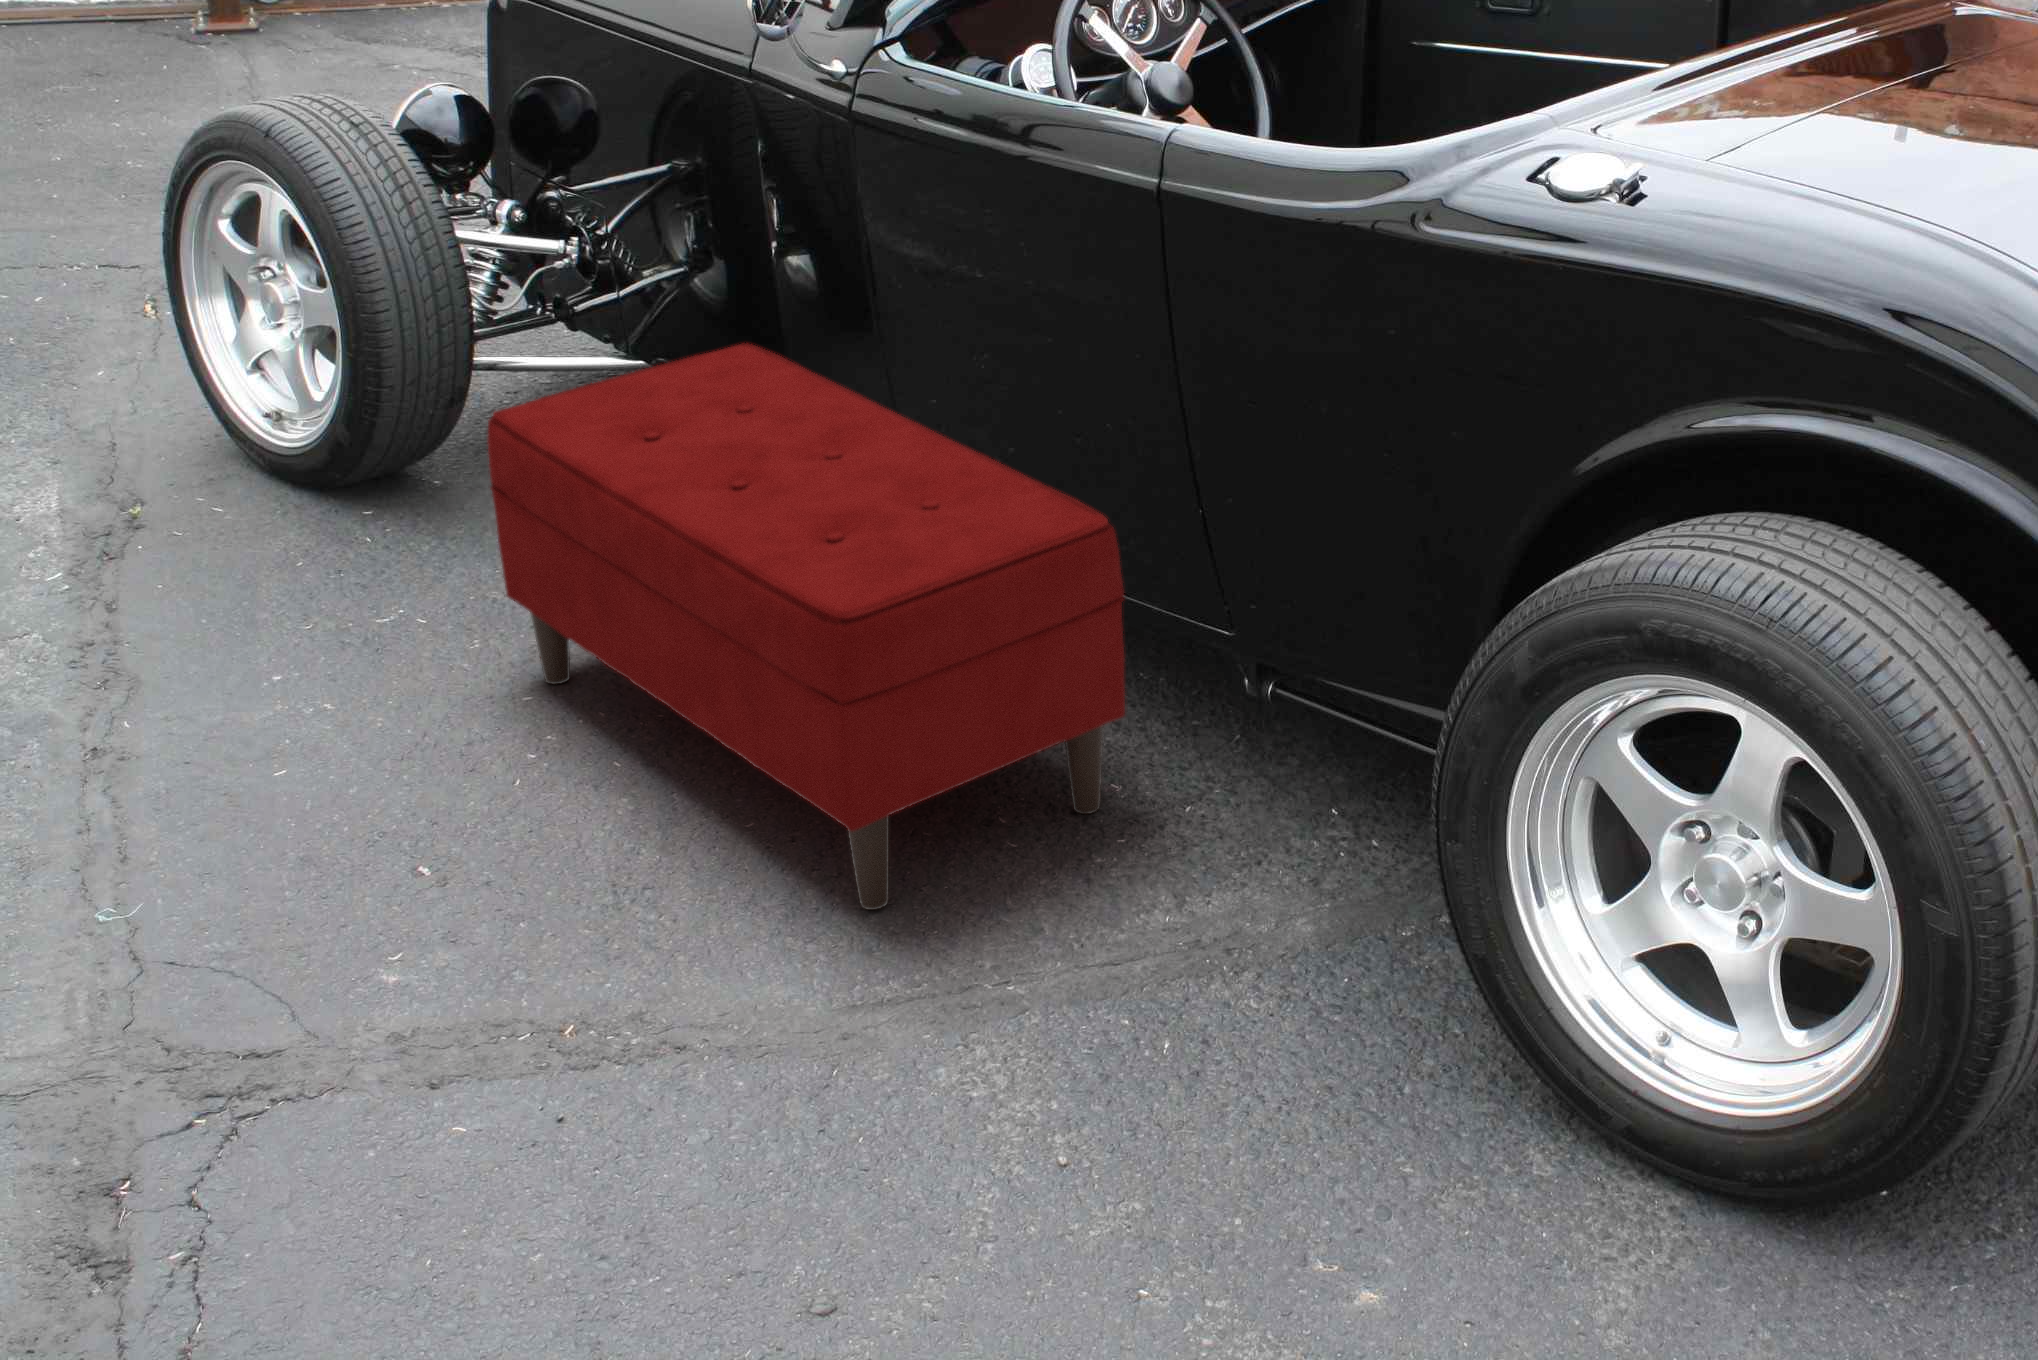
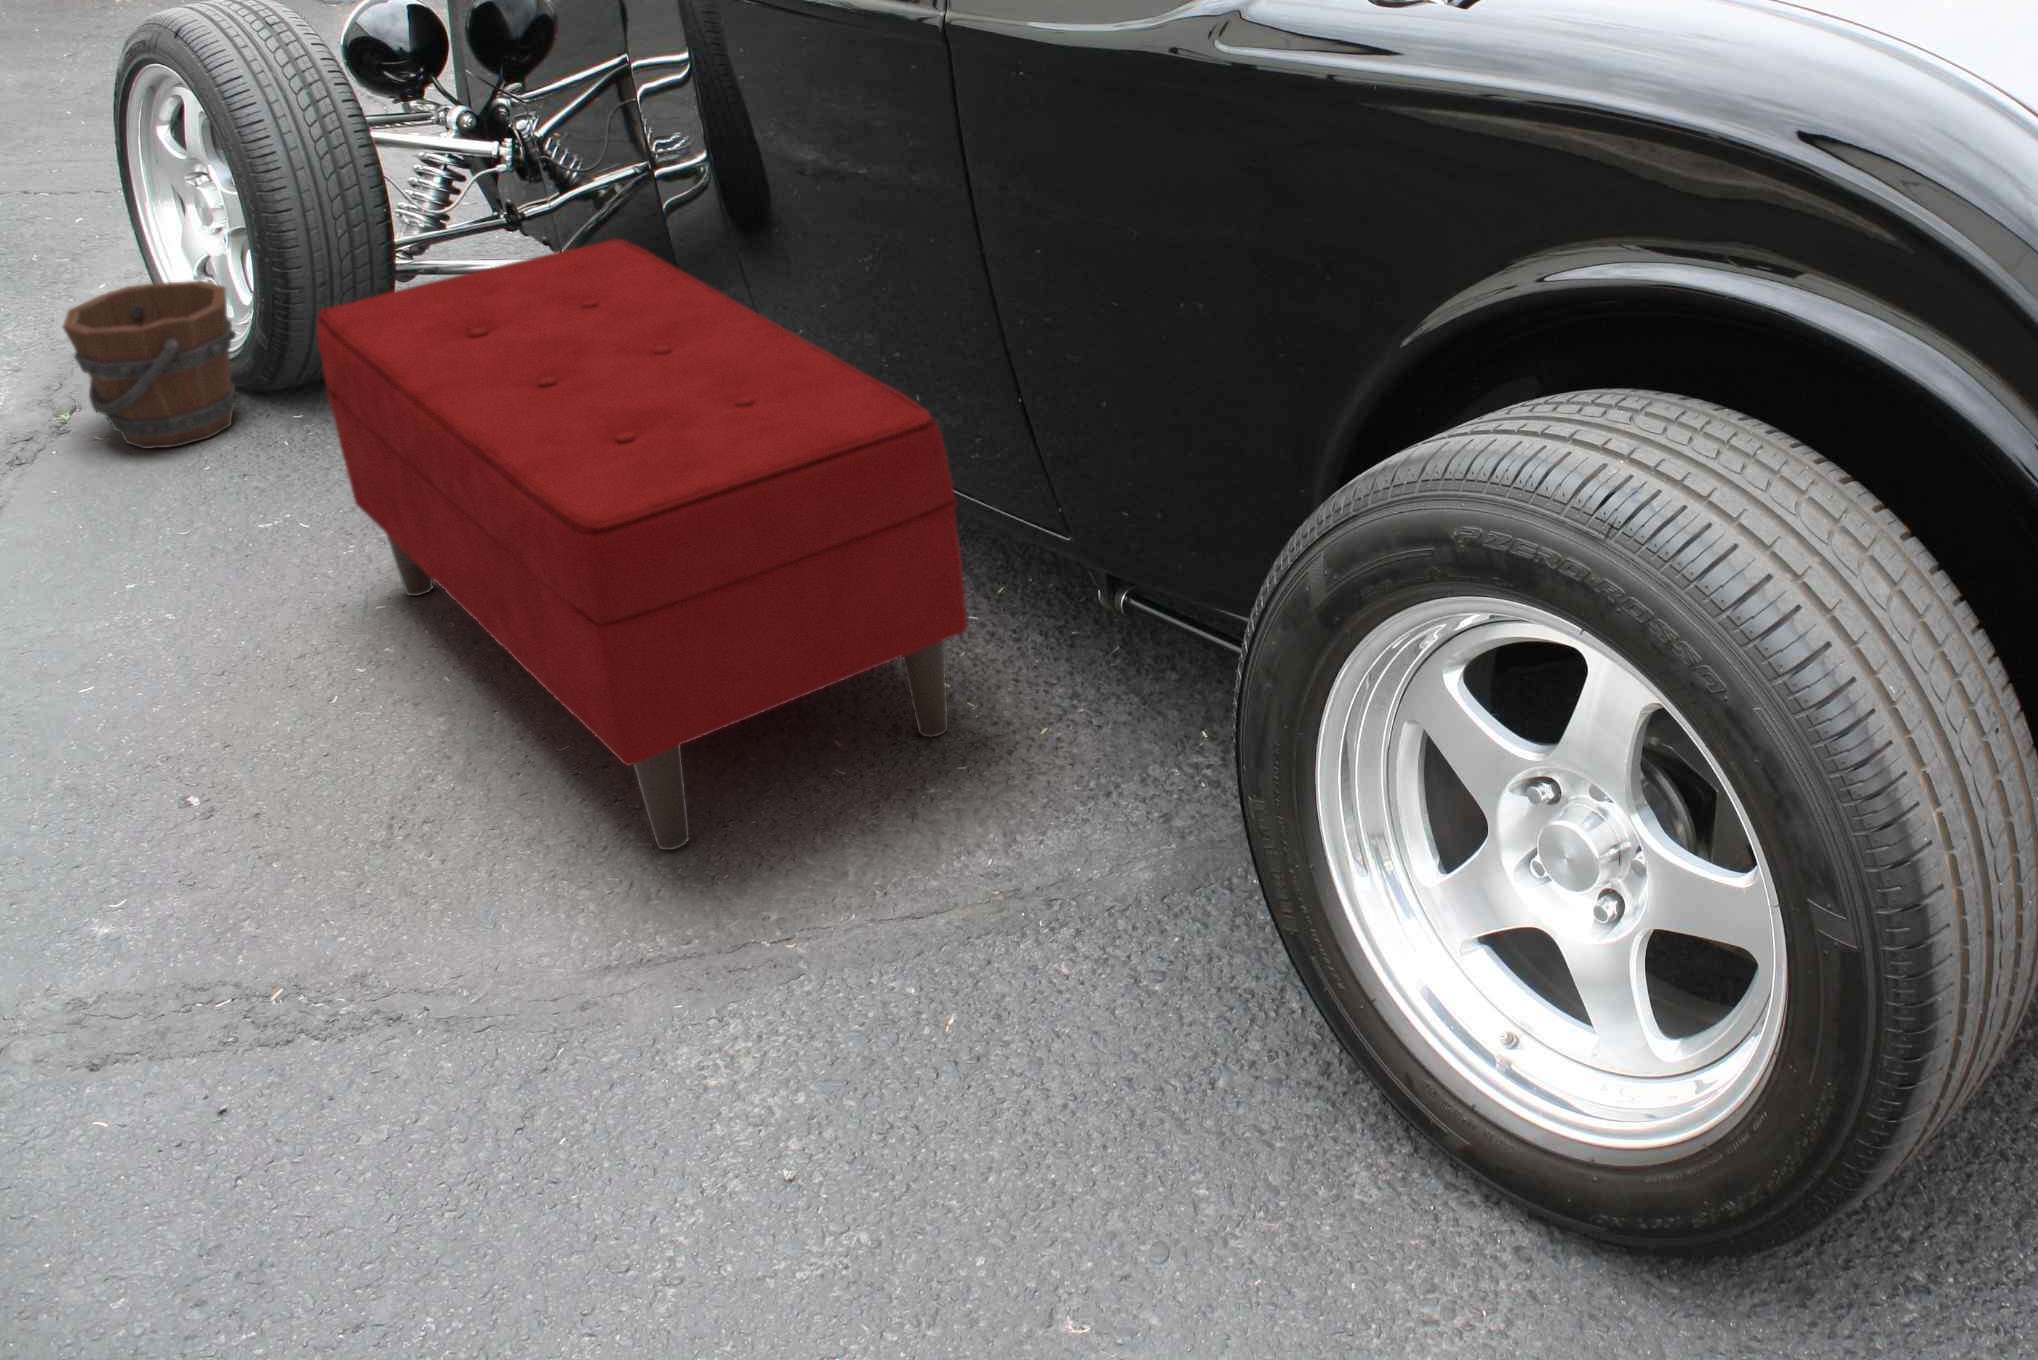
bucket: none [157,370,316,539] -> present [63,280,240,449]

